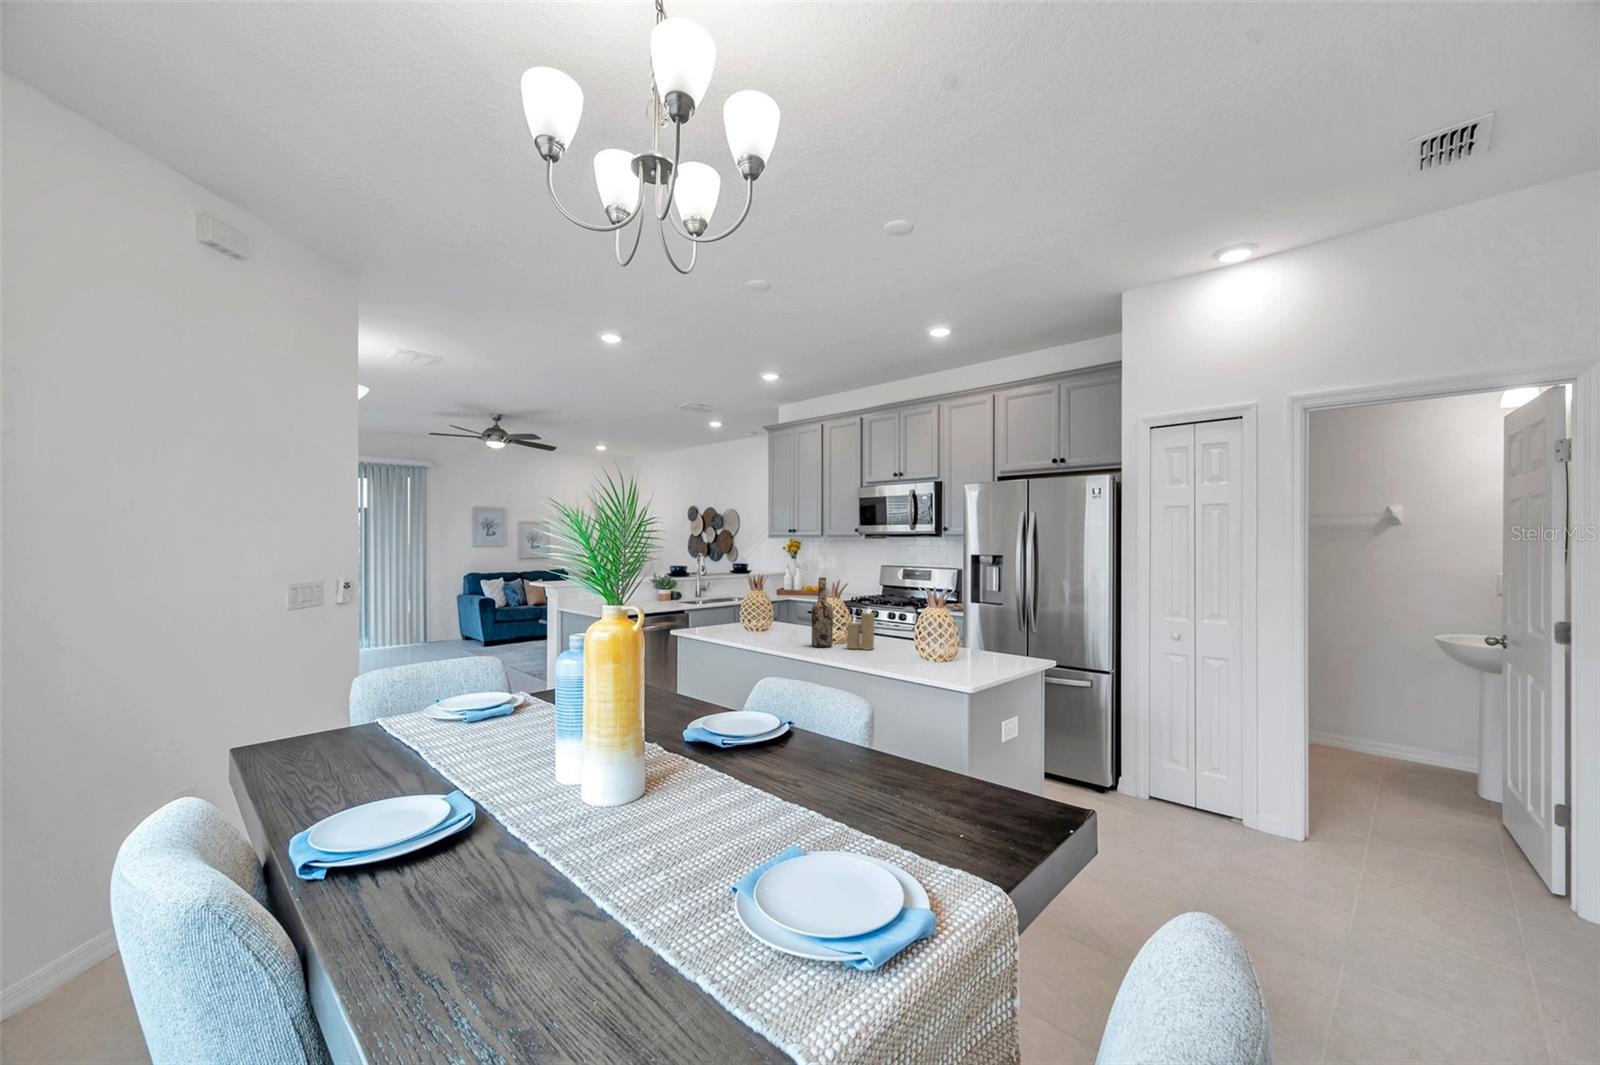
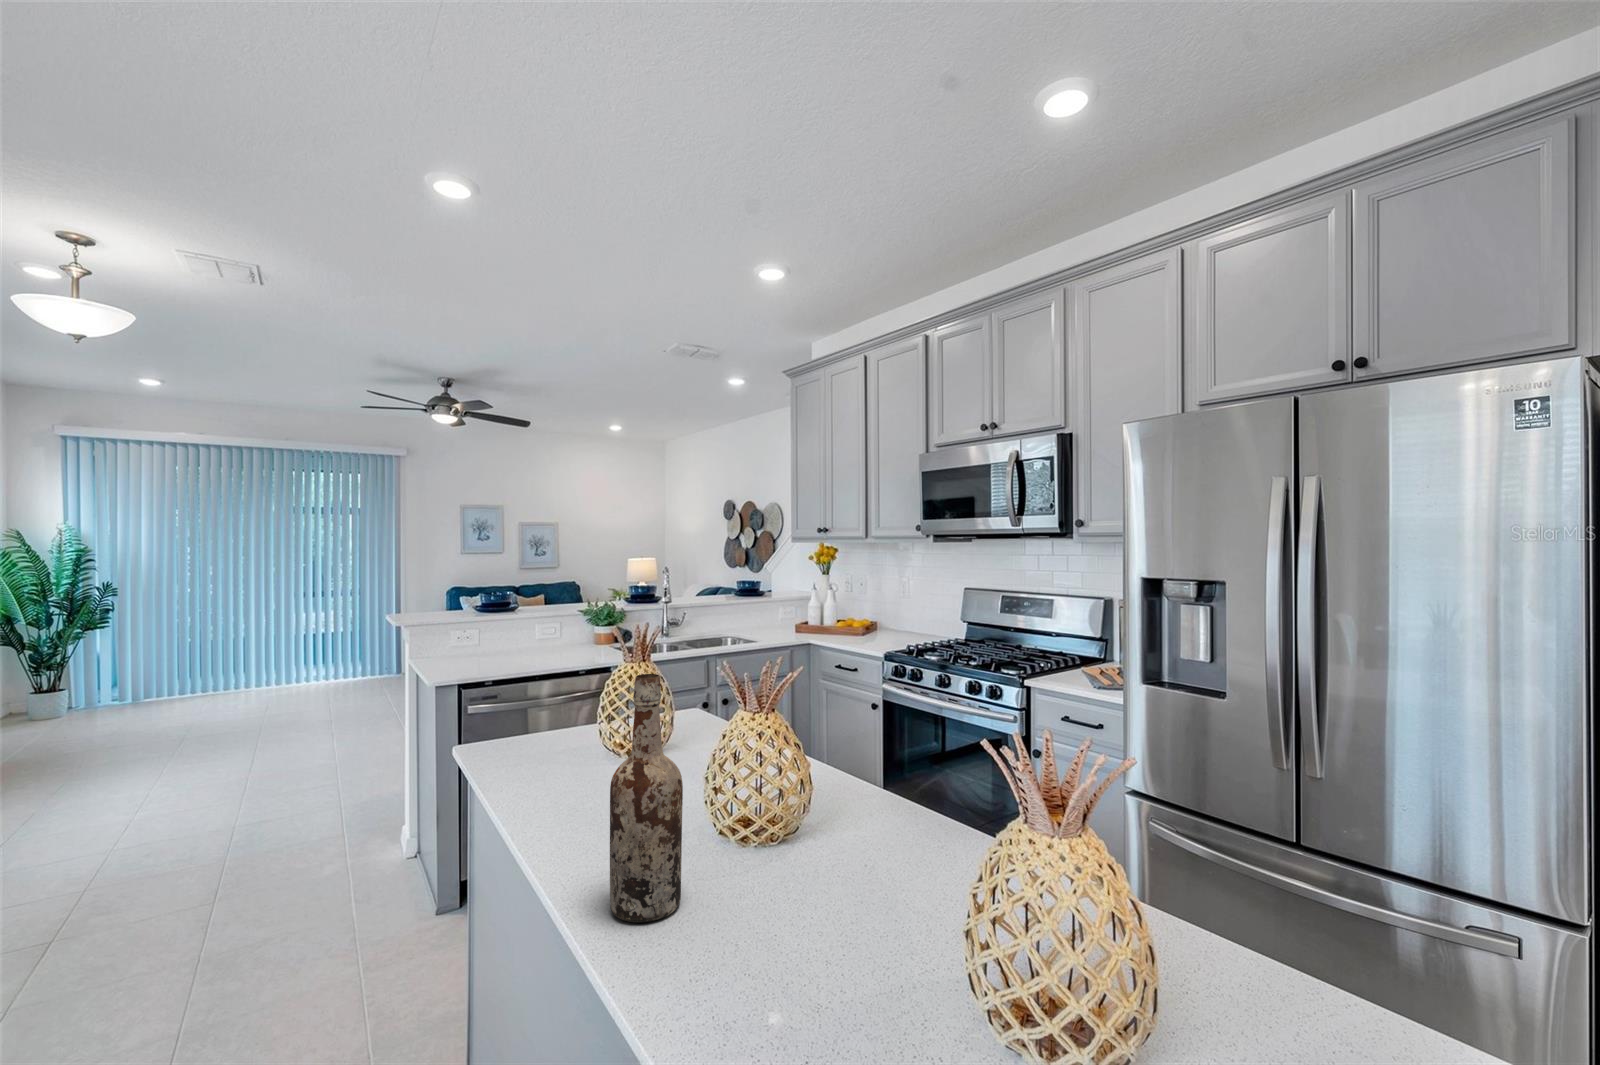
candle: present [846,608,875,650] -> none [705,801,805,971]

